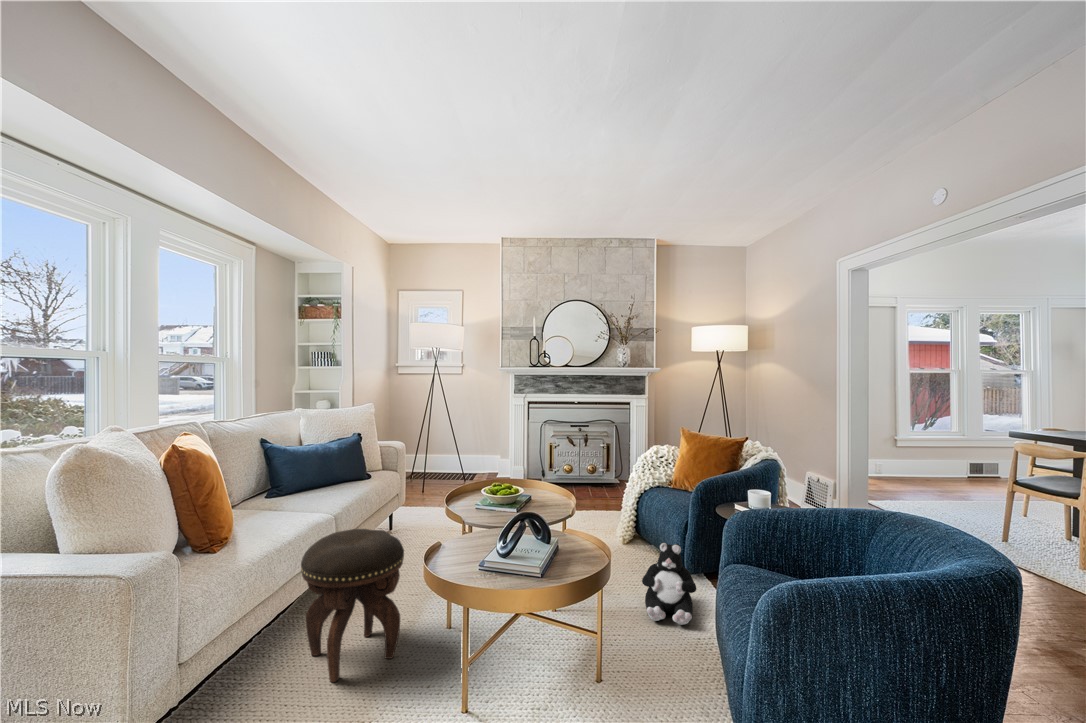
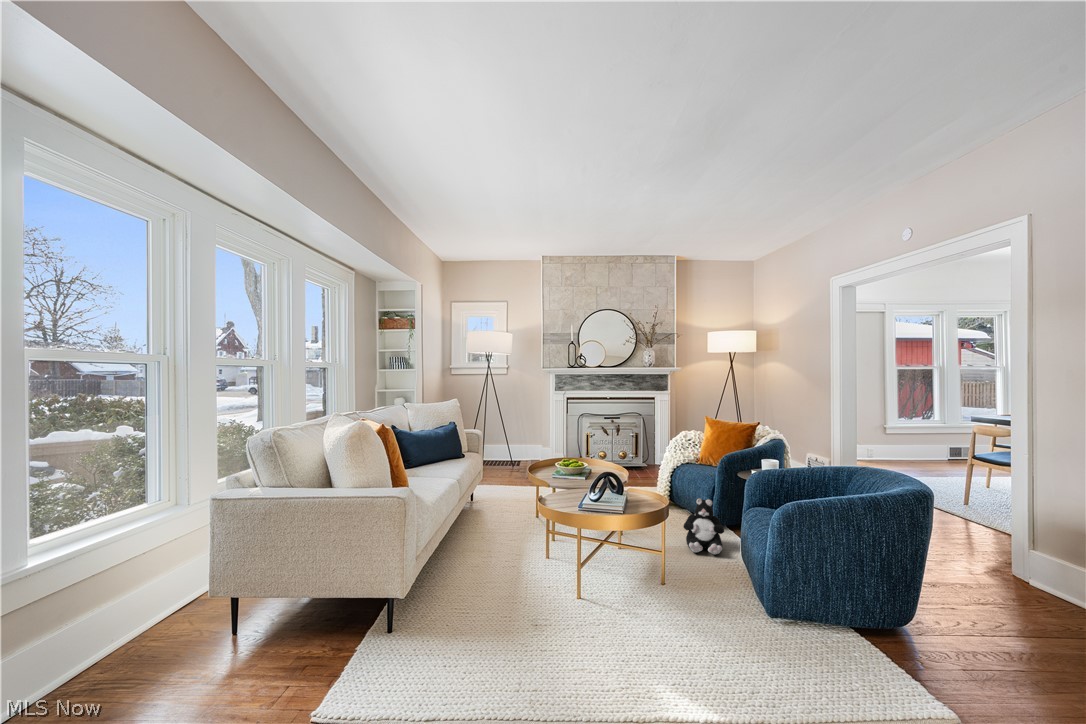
footstool: present [301,529,404,682] -> none [454,486,521,585]

